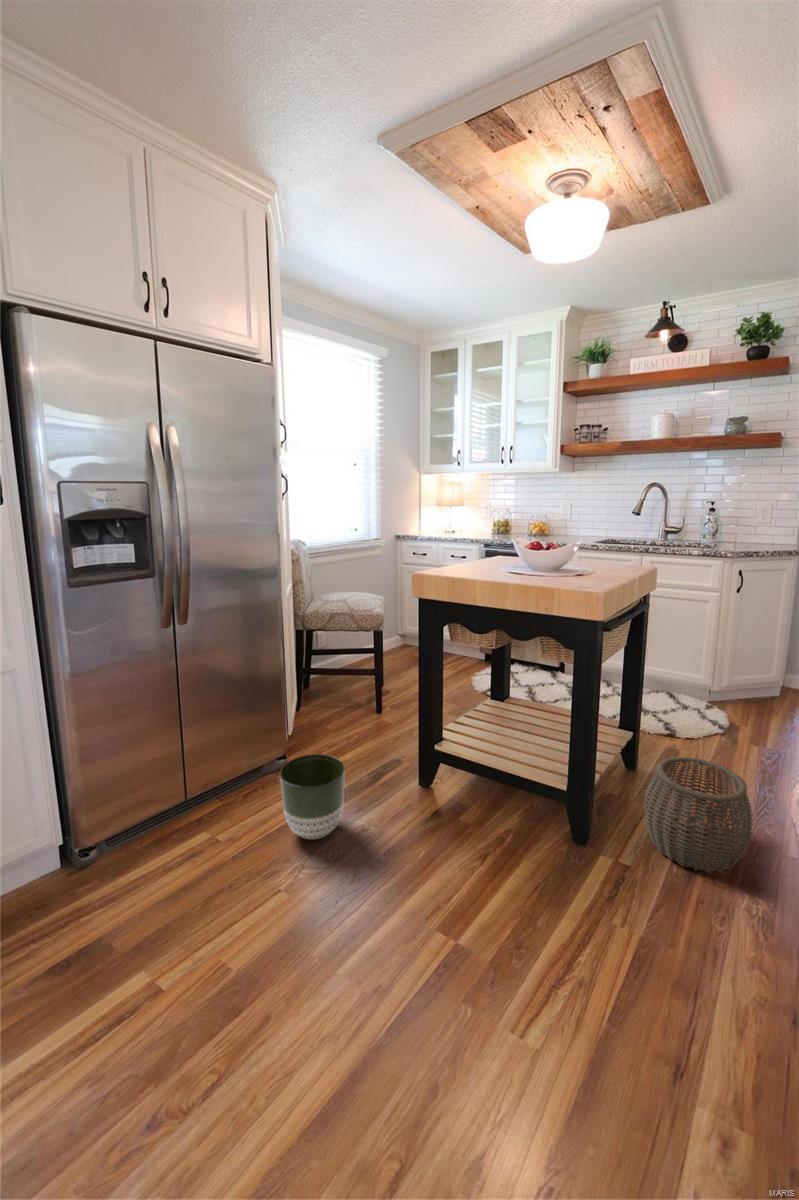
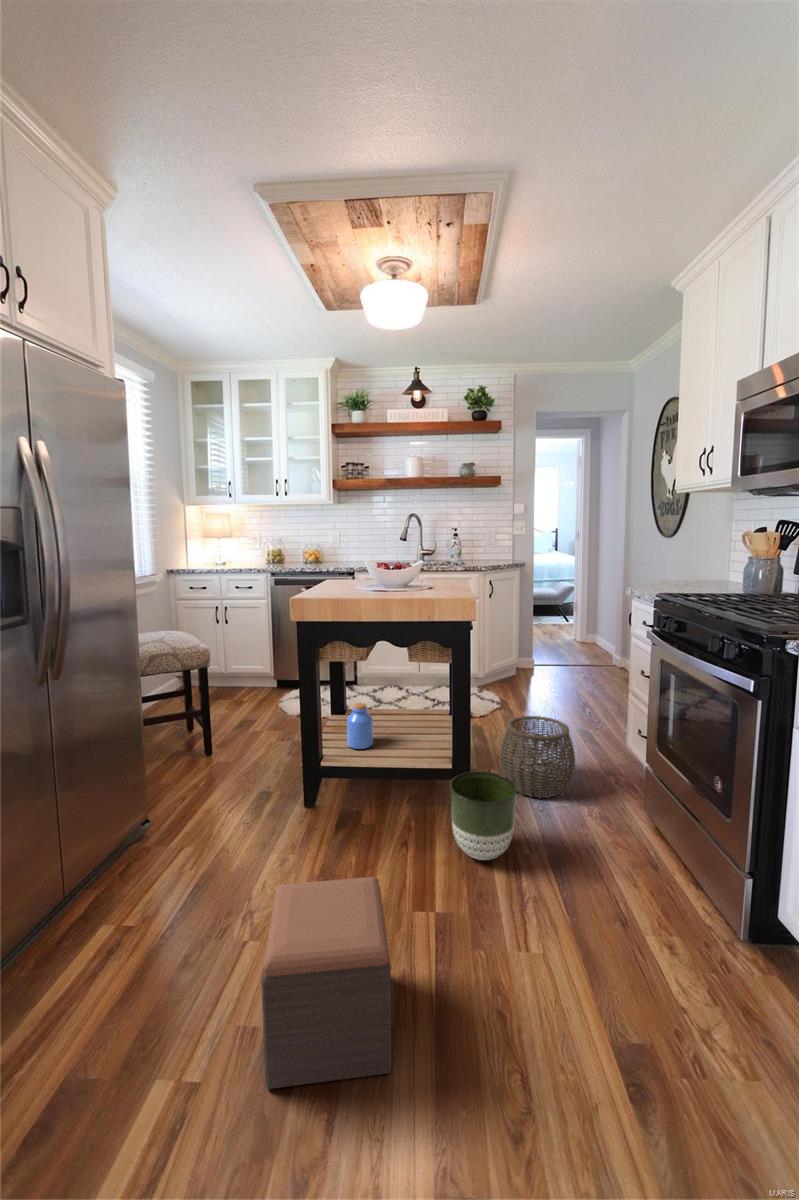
jar: none [475,696,503,745] -> present [347,703,373,749]
planter: present [280,754,345,839] -> present [450,771,517,860]
footstool: none [212,854,365,1068] -> present [261,877,391,1089]

